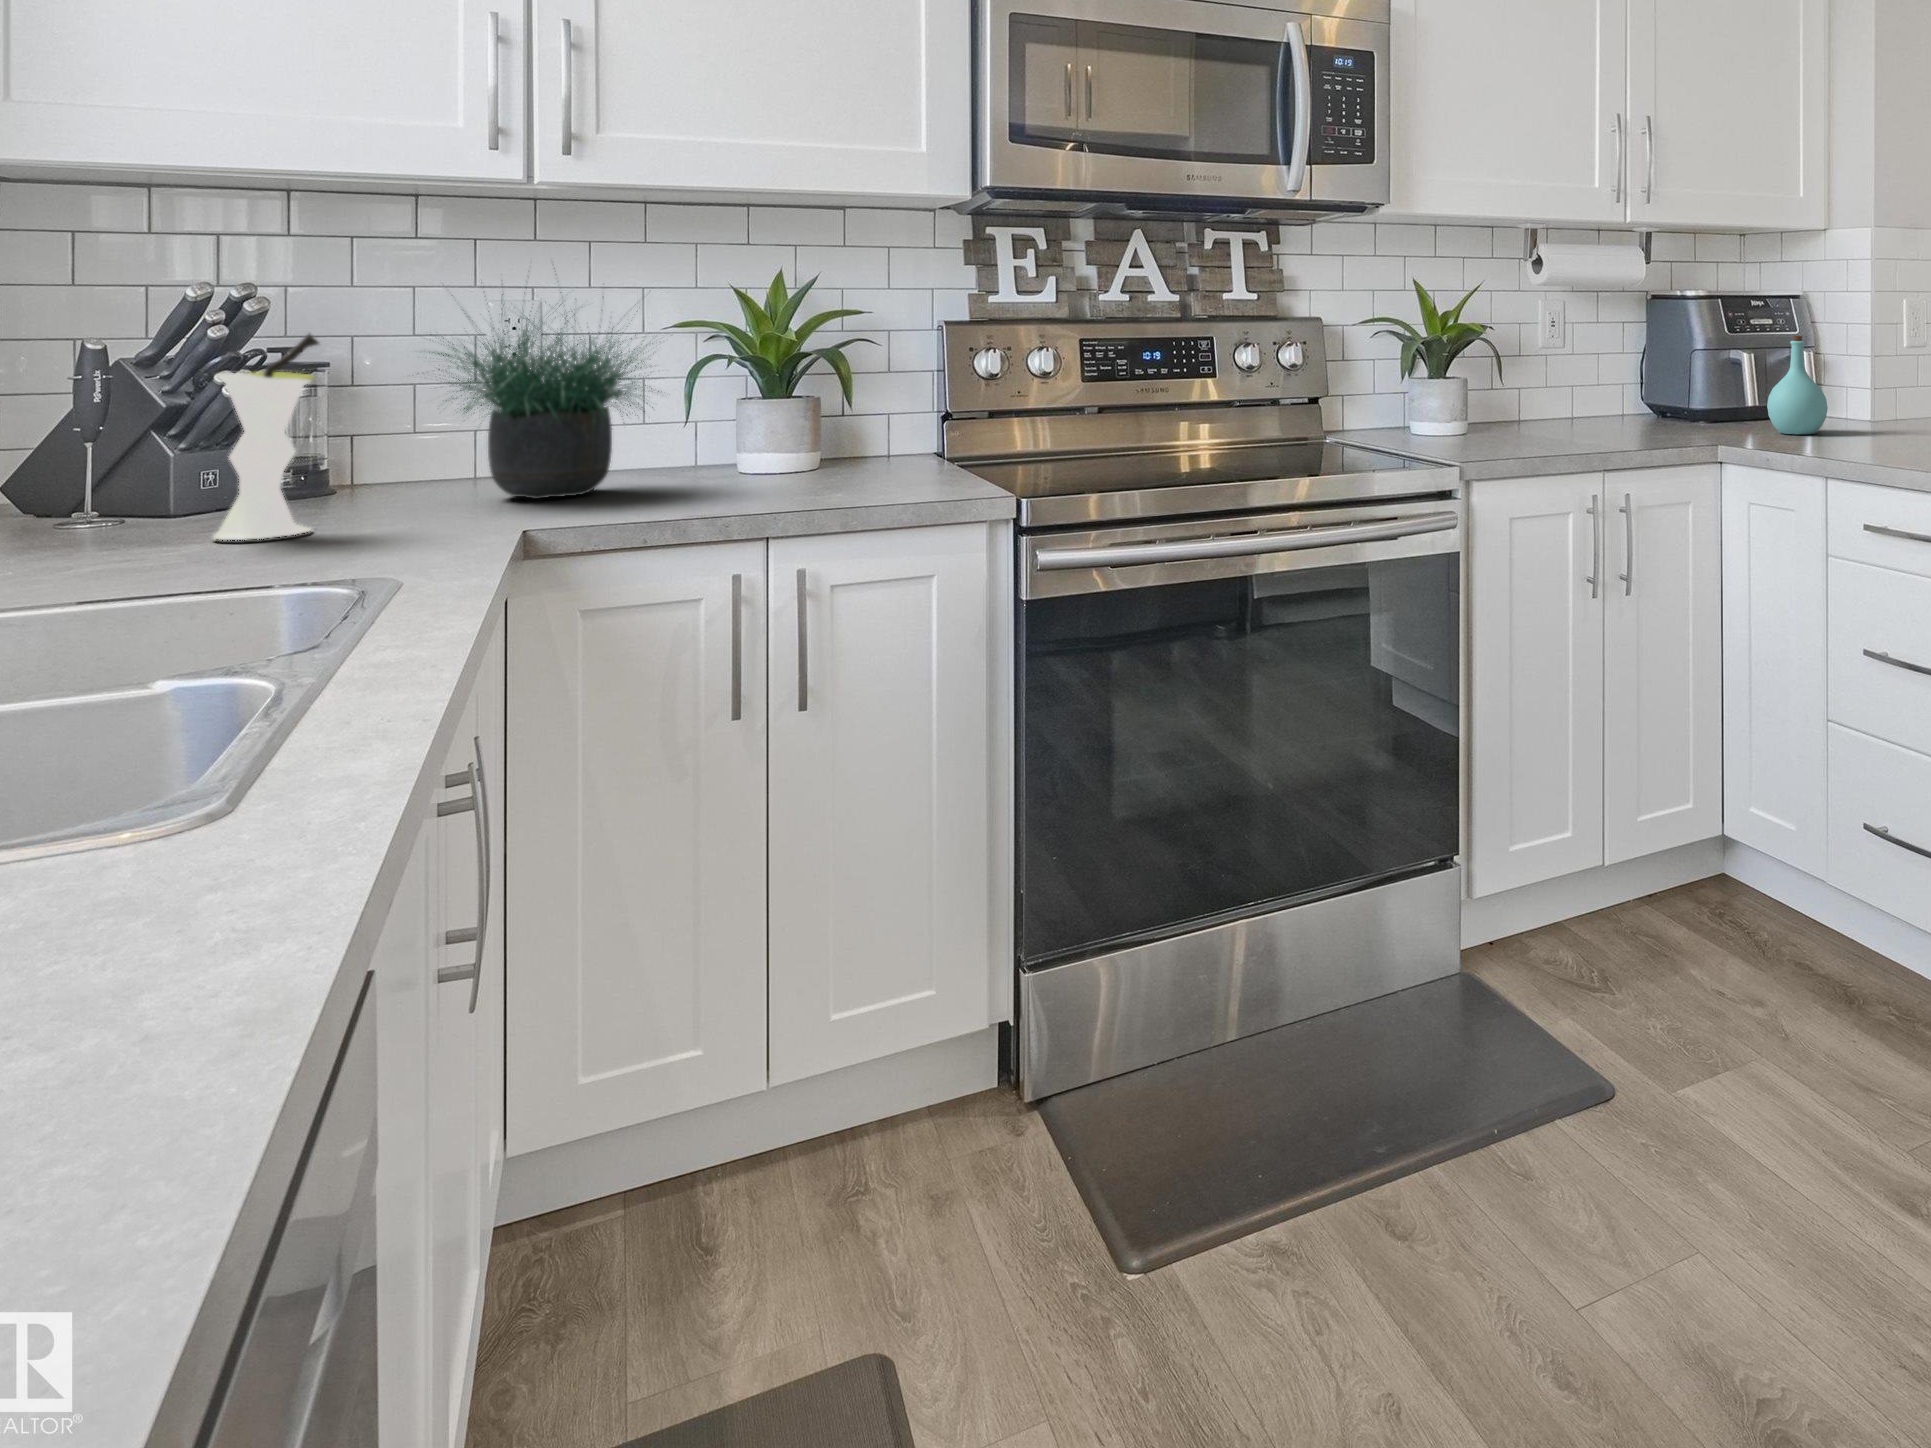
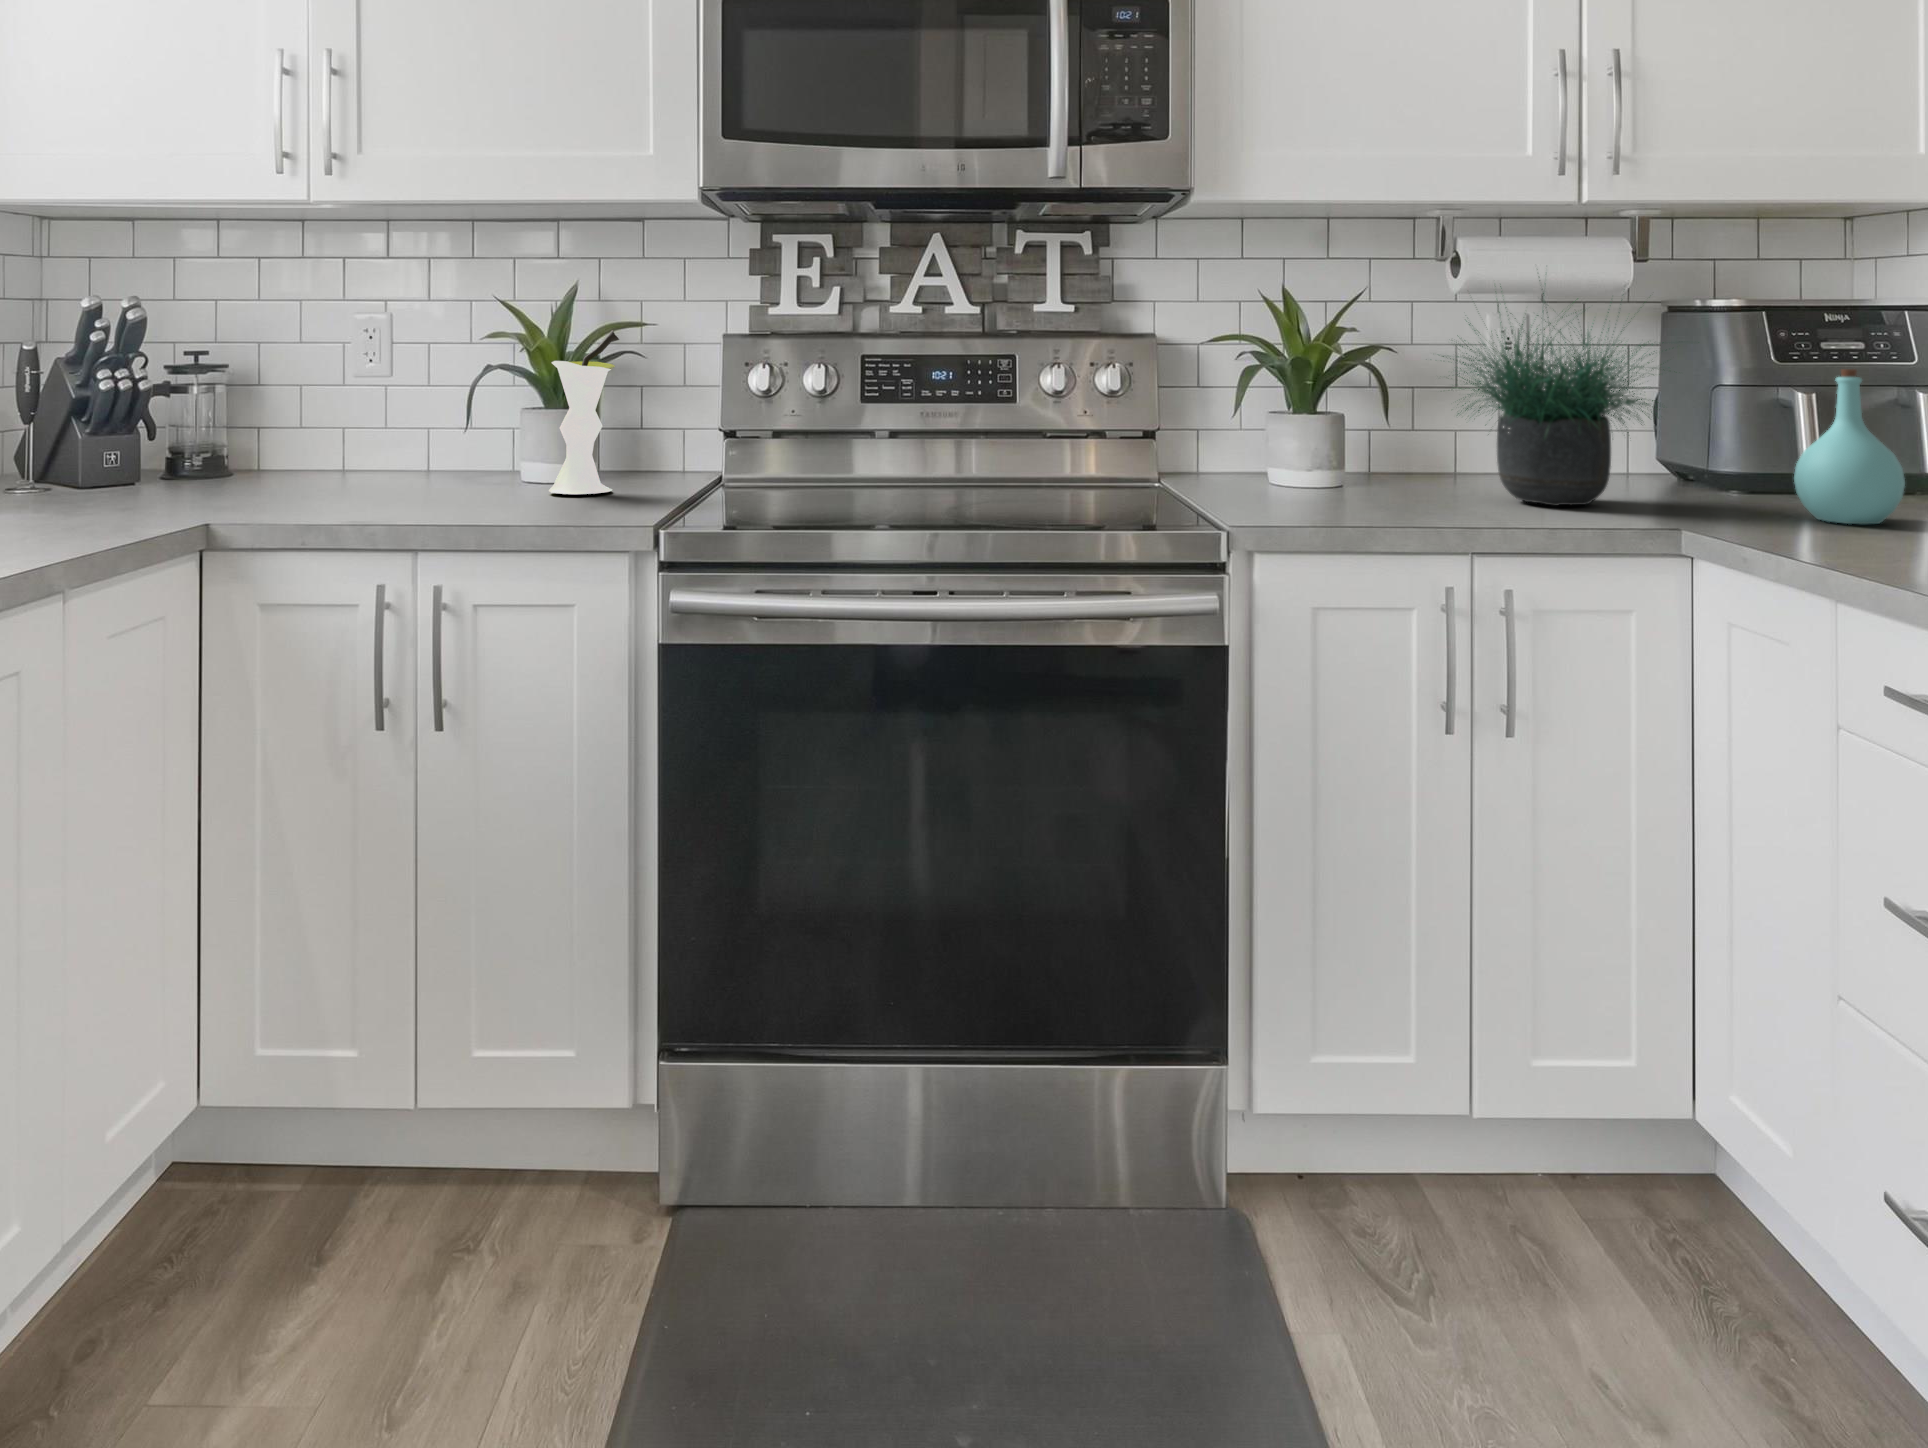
potted plant: present [418,268,659,499] -> present [1442,293,1657,506]
vase: present [213,334,319,540] -> present [549,330,619,494]

